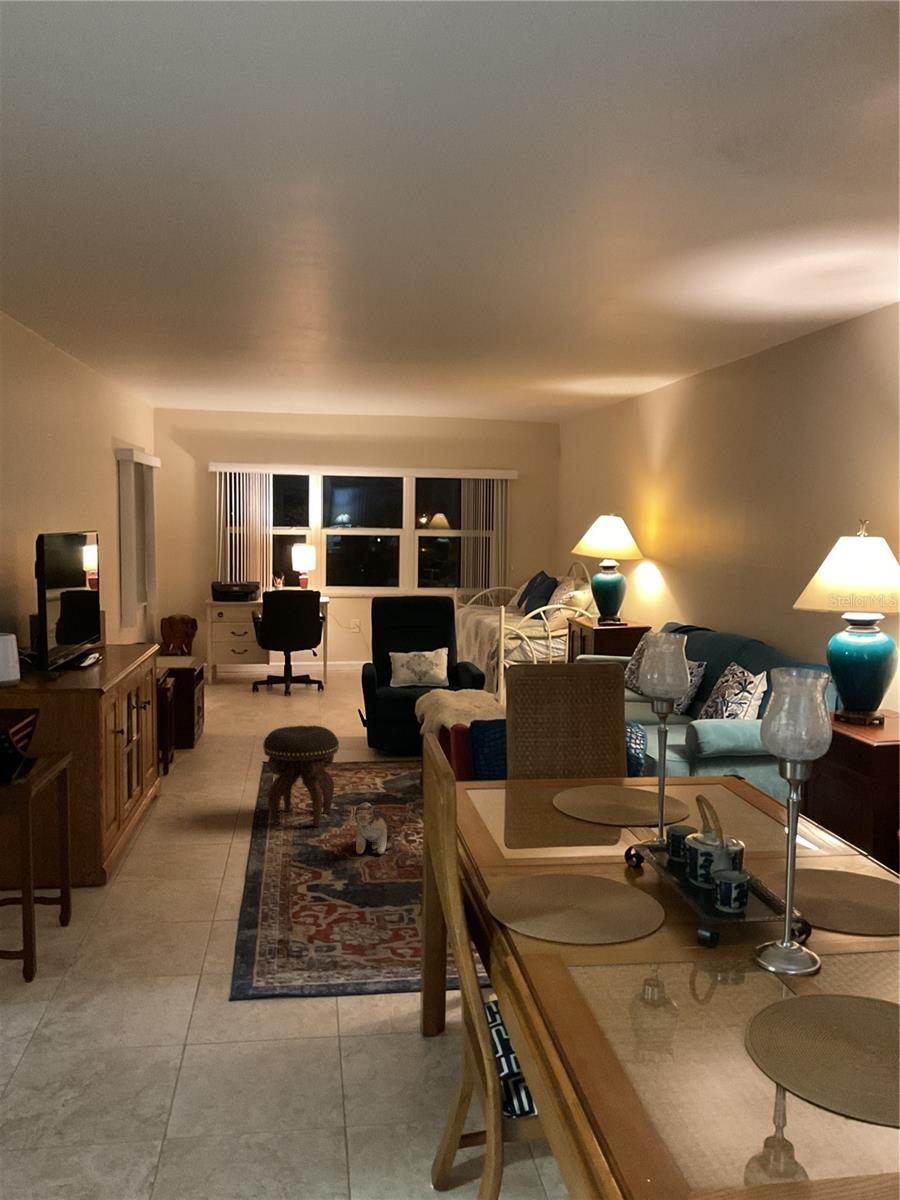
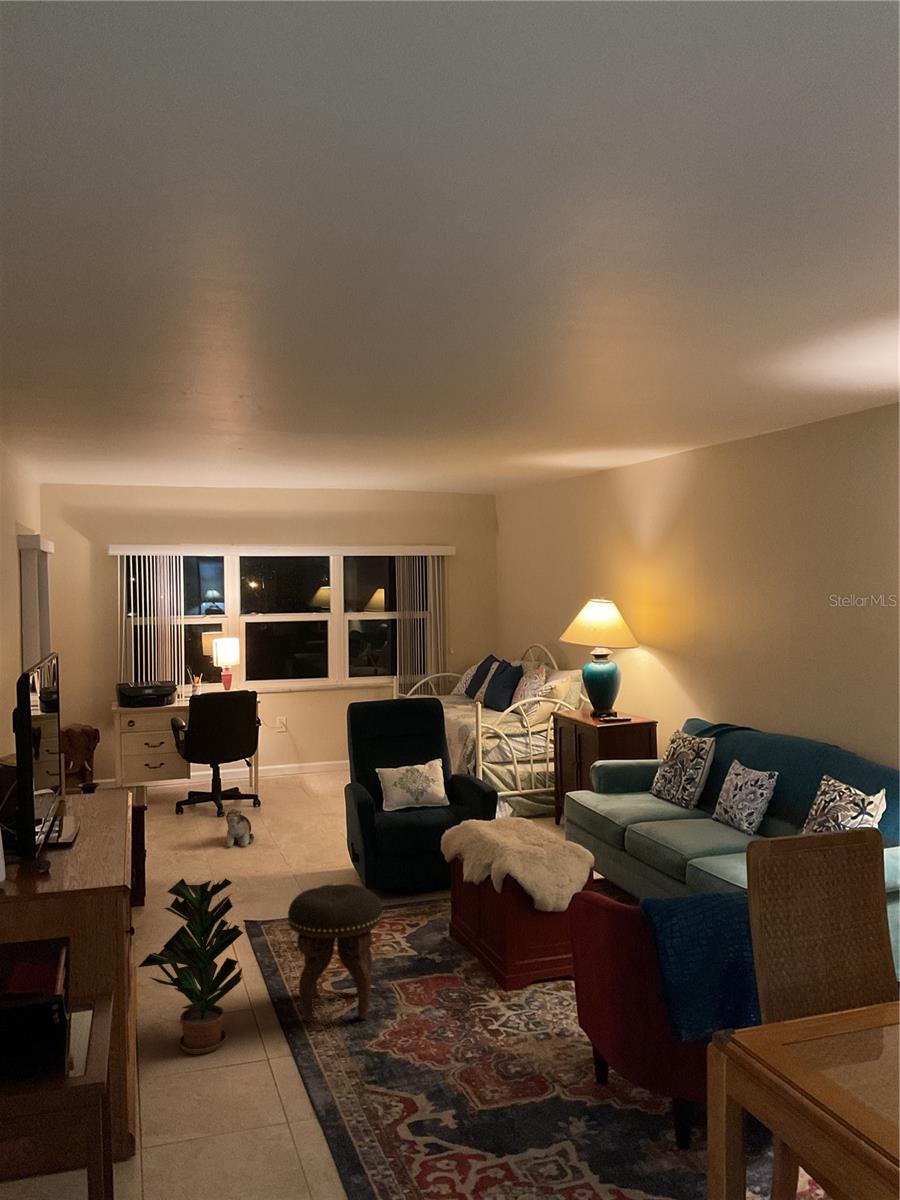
potted plant: none [142,705,224,835] -> present [138,878,243,1054]
plush toy: present [351,802,393,854] -> present [223,809,254,847]

